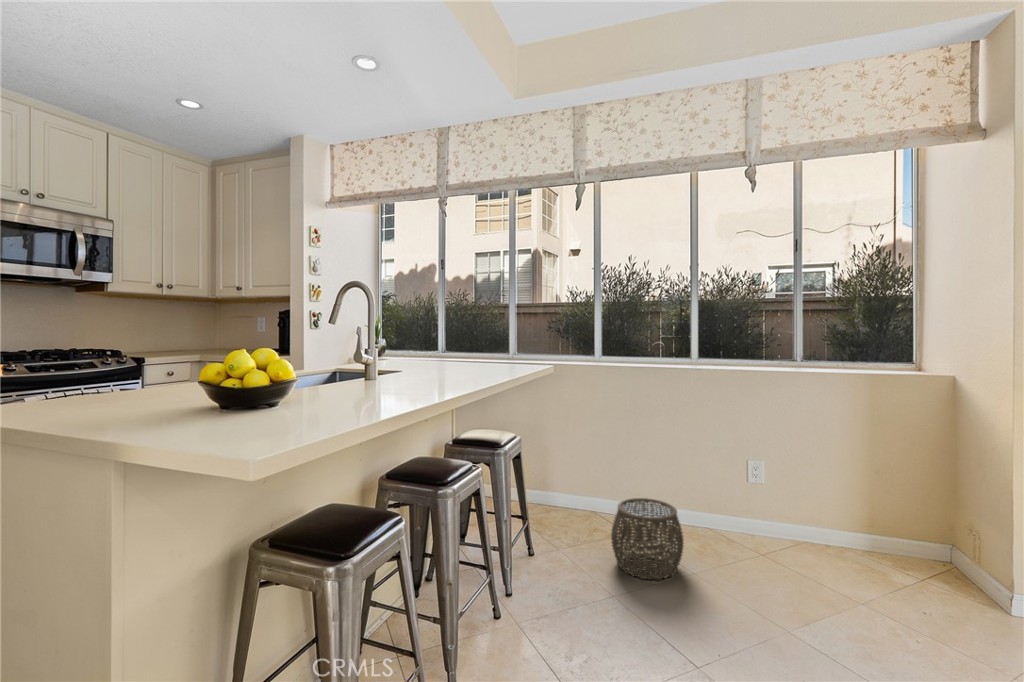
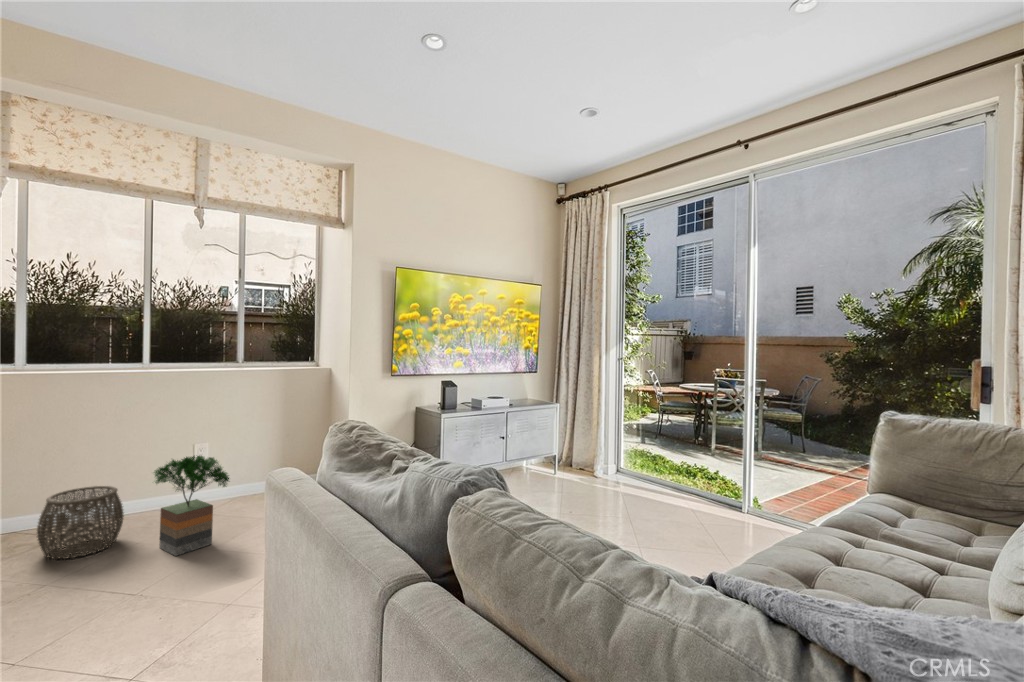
potted tree: none [712,491,815,627] -> present [154,456,229,556]

